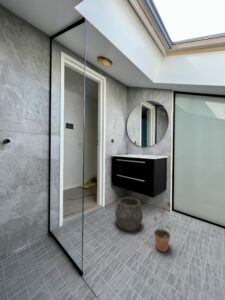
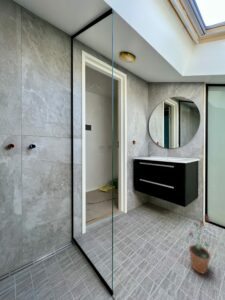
woven basket: present [115,197,143,230] -> none [140,205,173,244]

